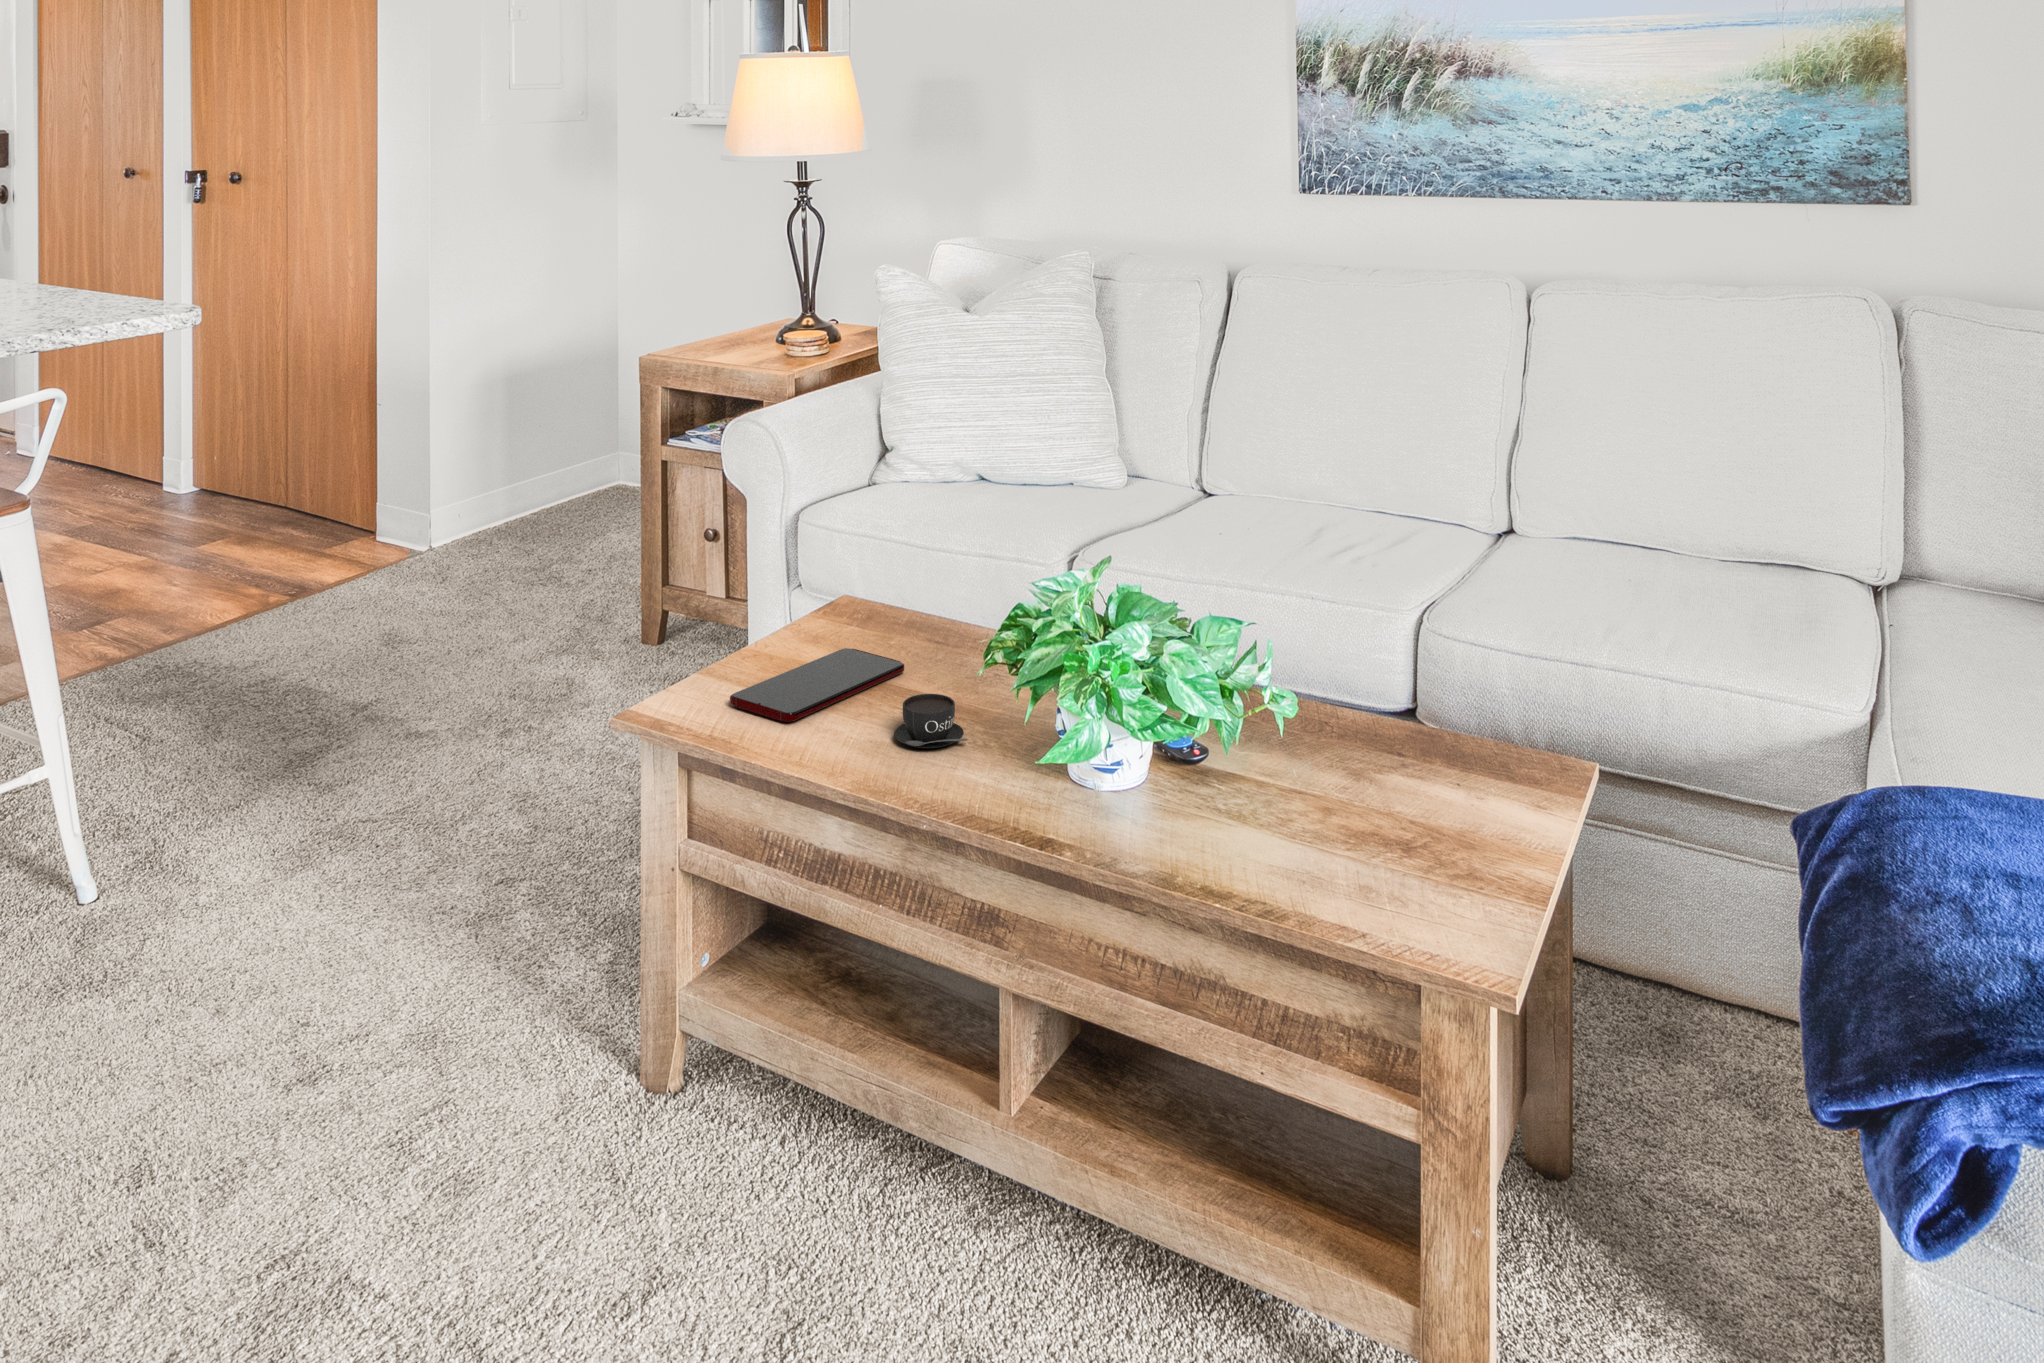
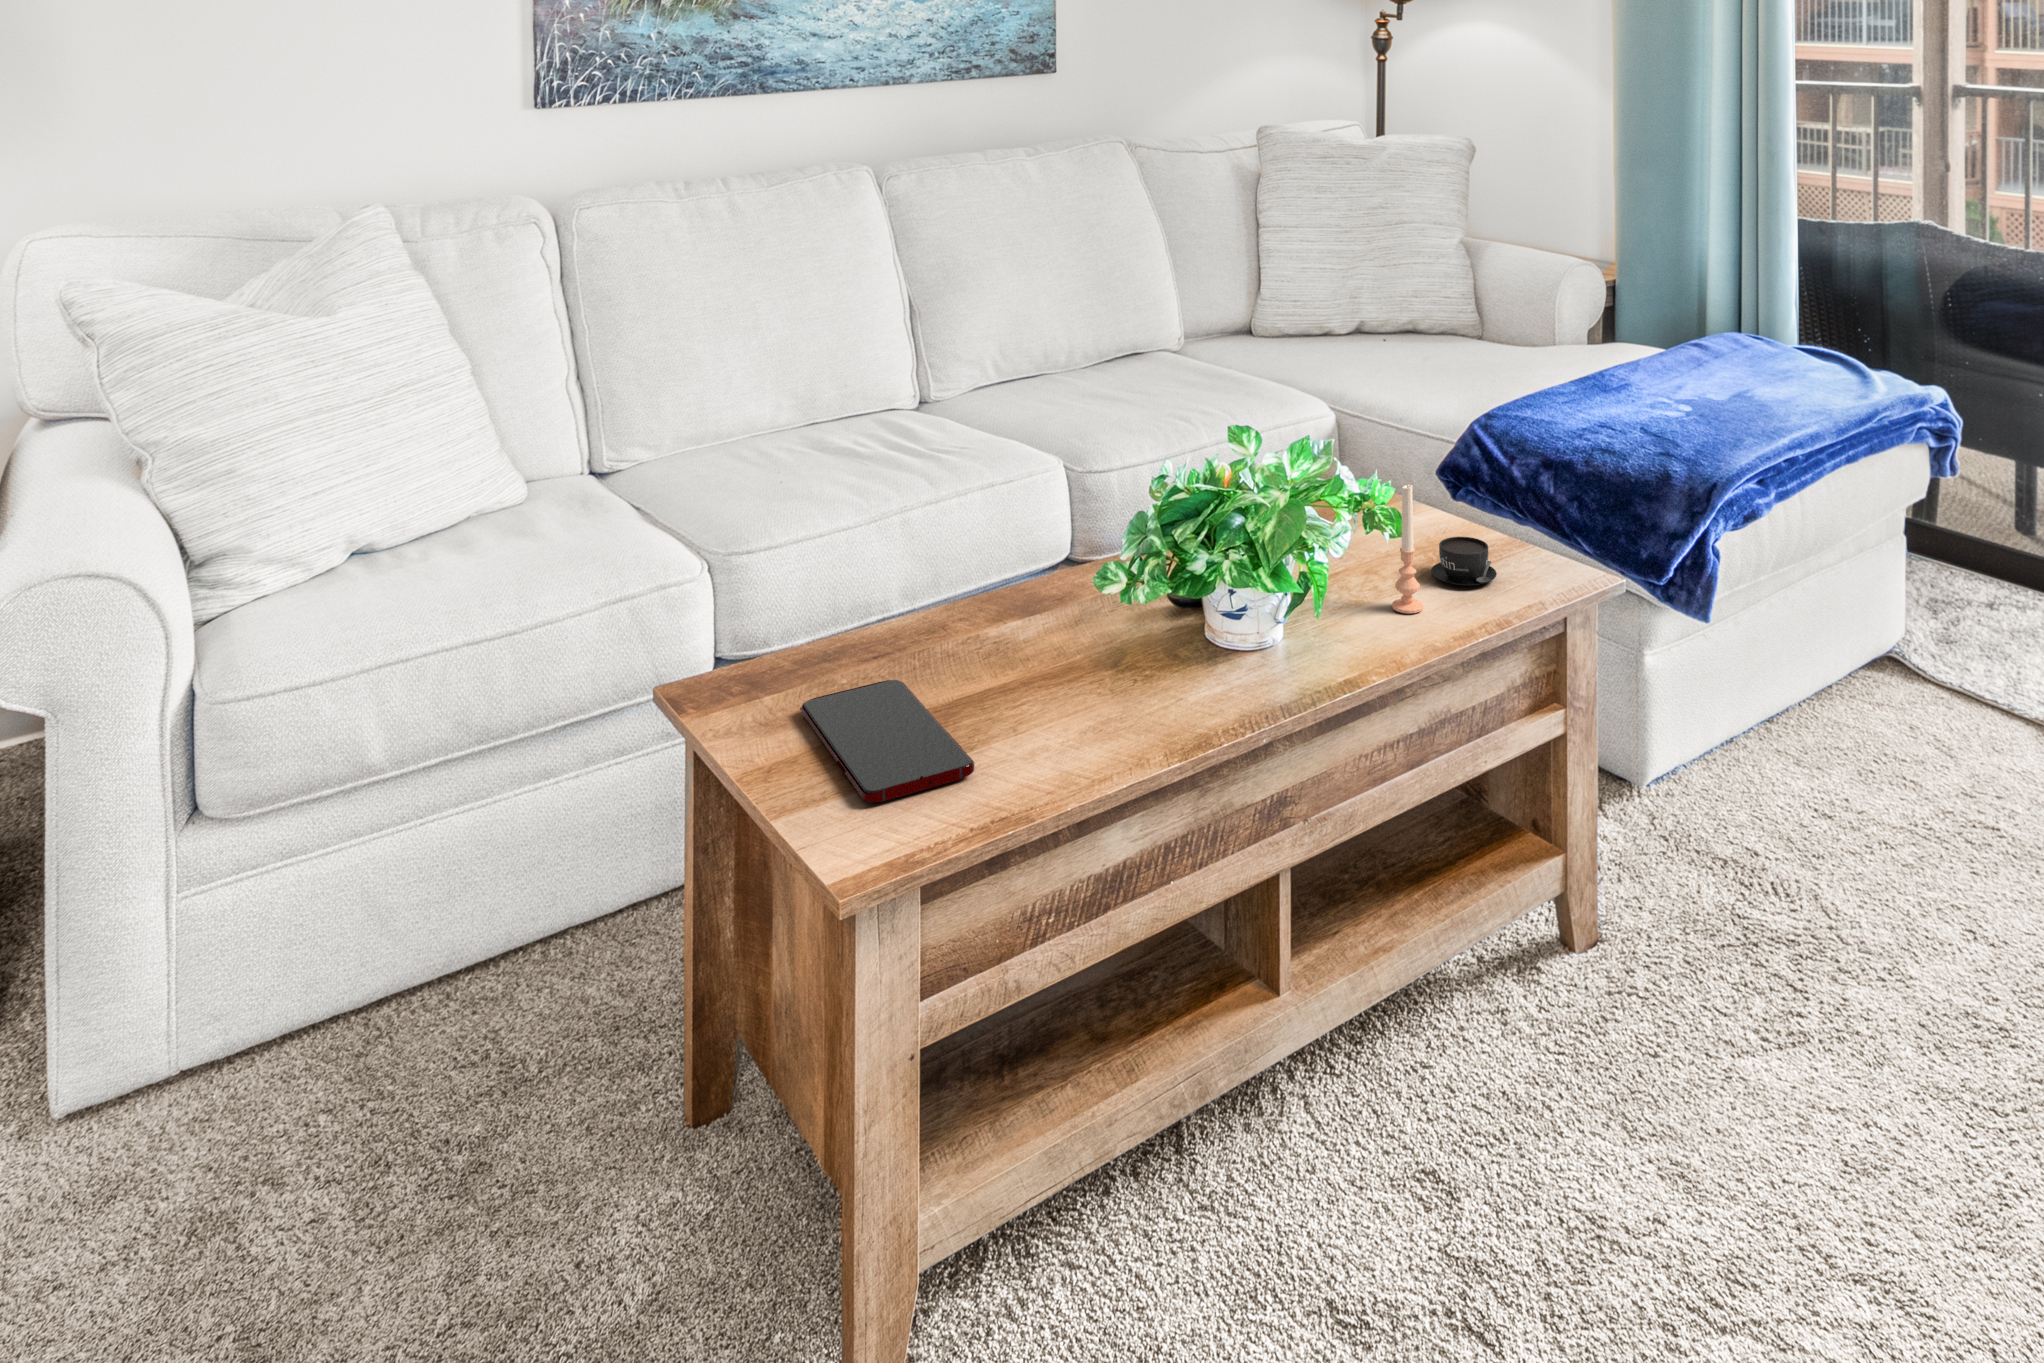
candle: none [1259,679,1295,834] -> present [1392,484,1423,614]
teacup: present [894,694,968,748] -> present [1431,537,1497,585]

